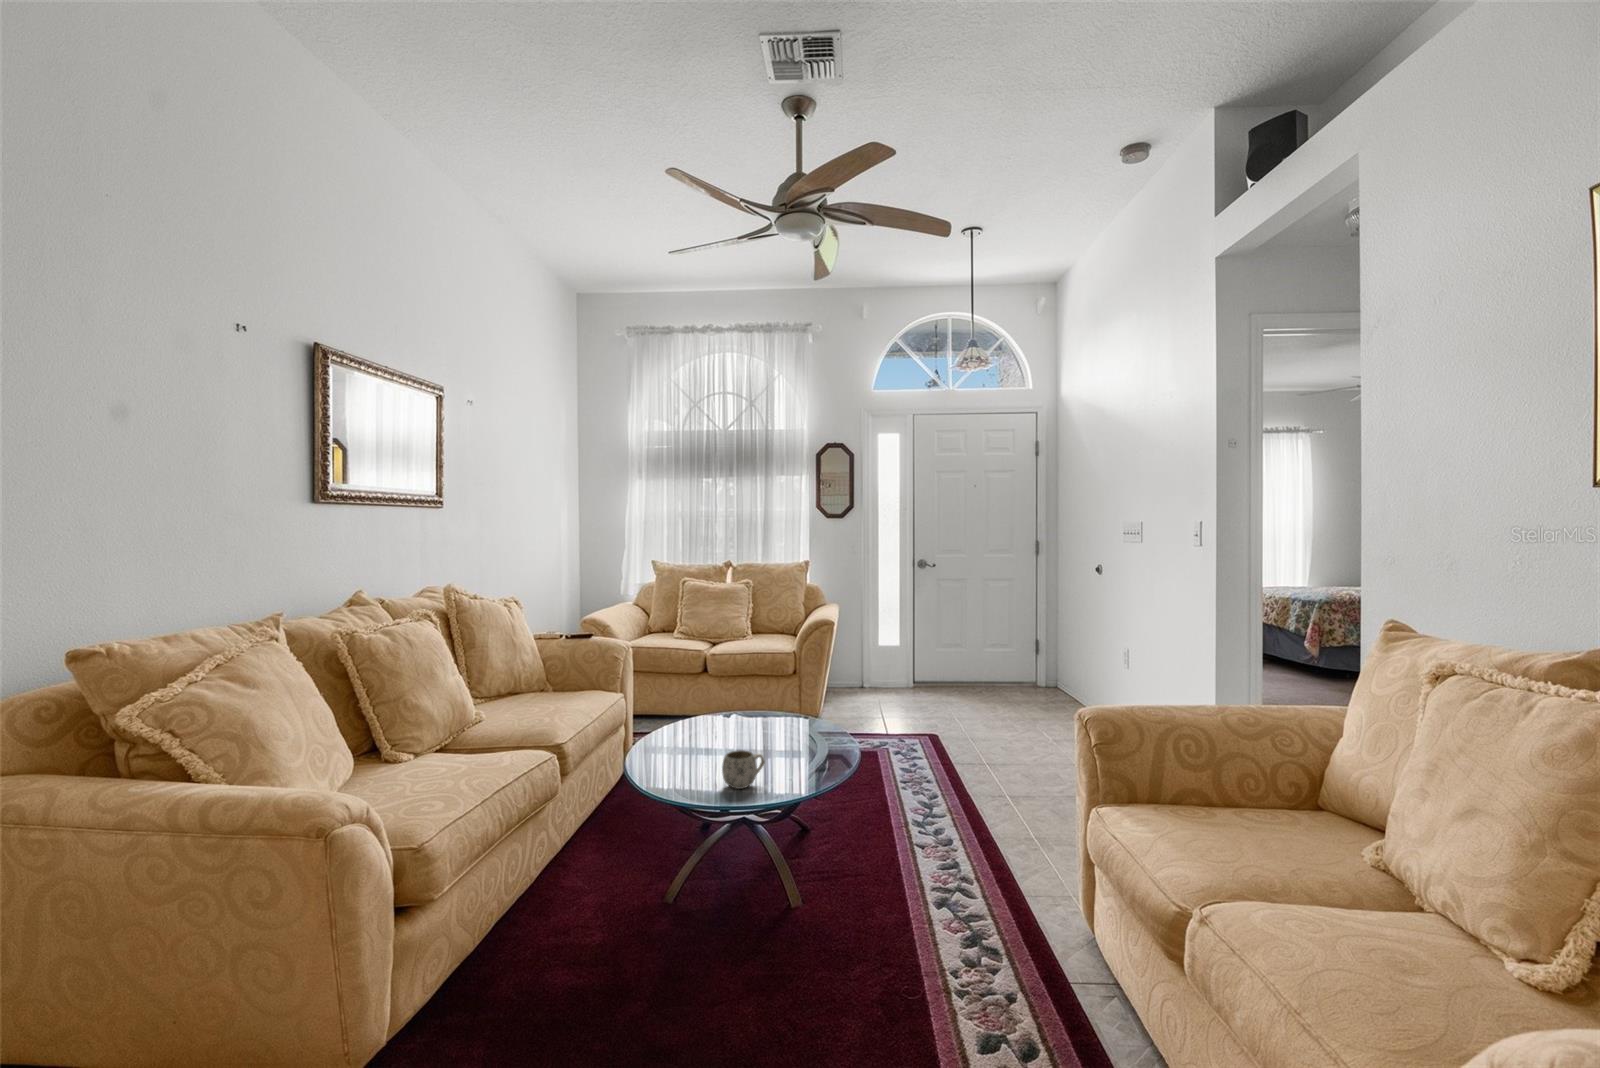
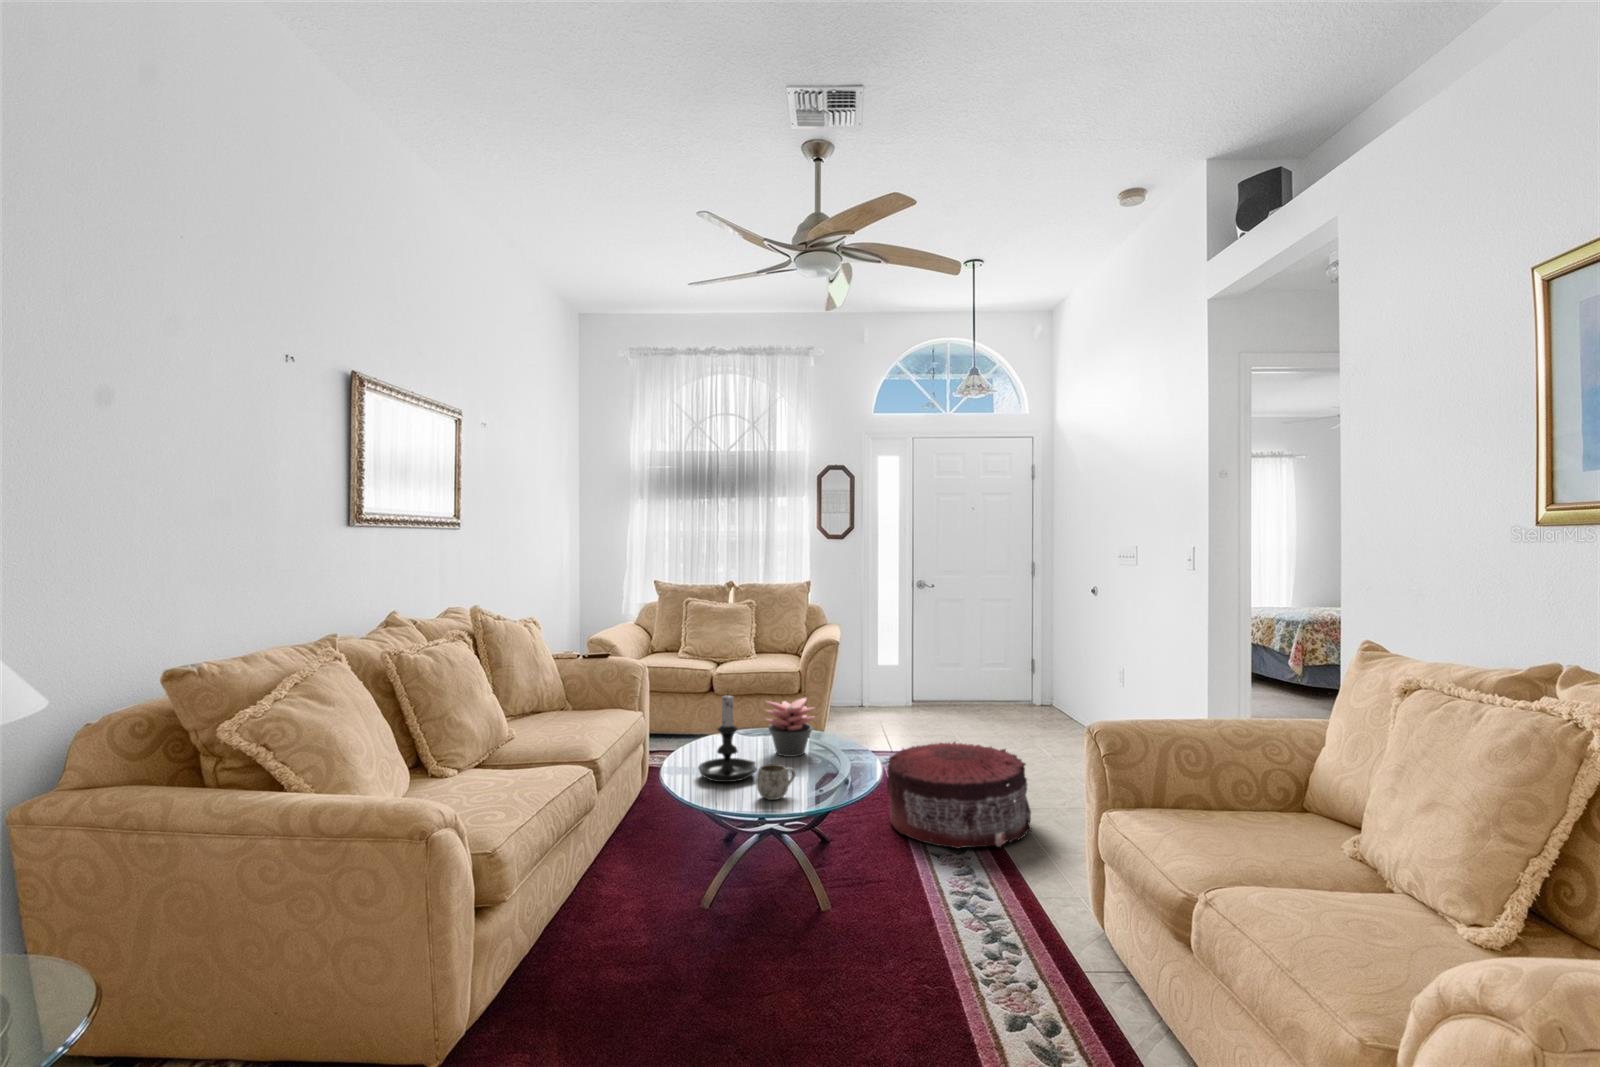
candle holder: none [667,672,729,769] -> present [698,695,757,782]
succulent plant: none [743,680,795,741] -> present [766,698,814,757]
pouf: none [874,724,1025,838] -> present [887,742,1032,848]

